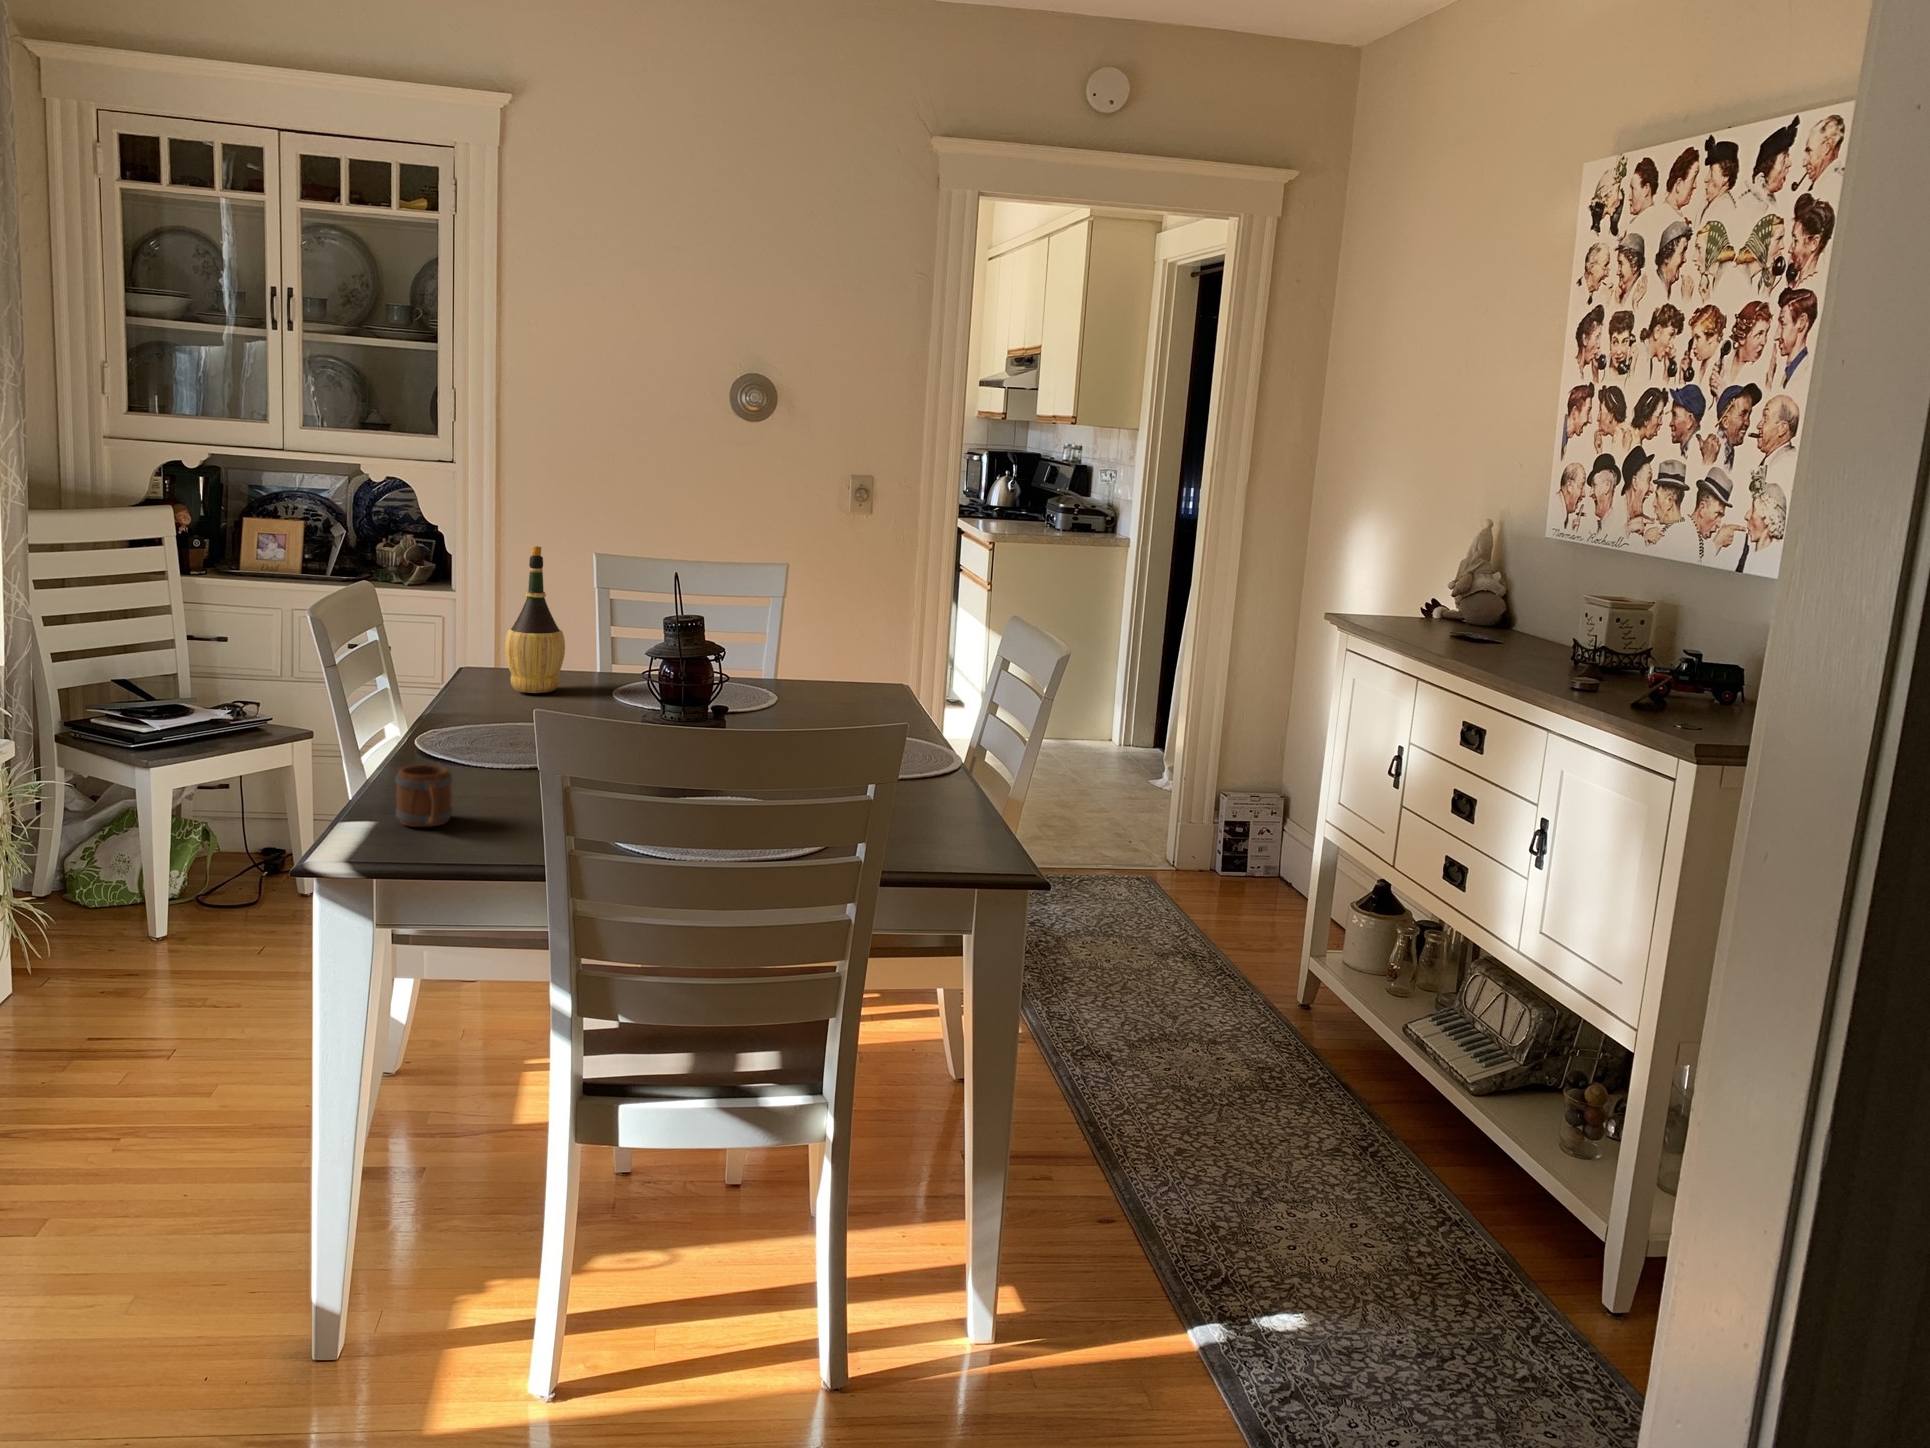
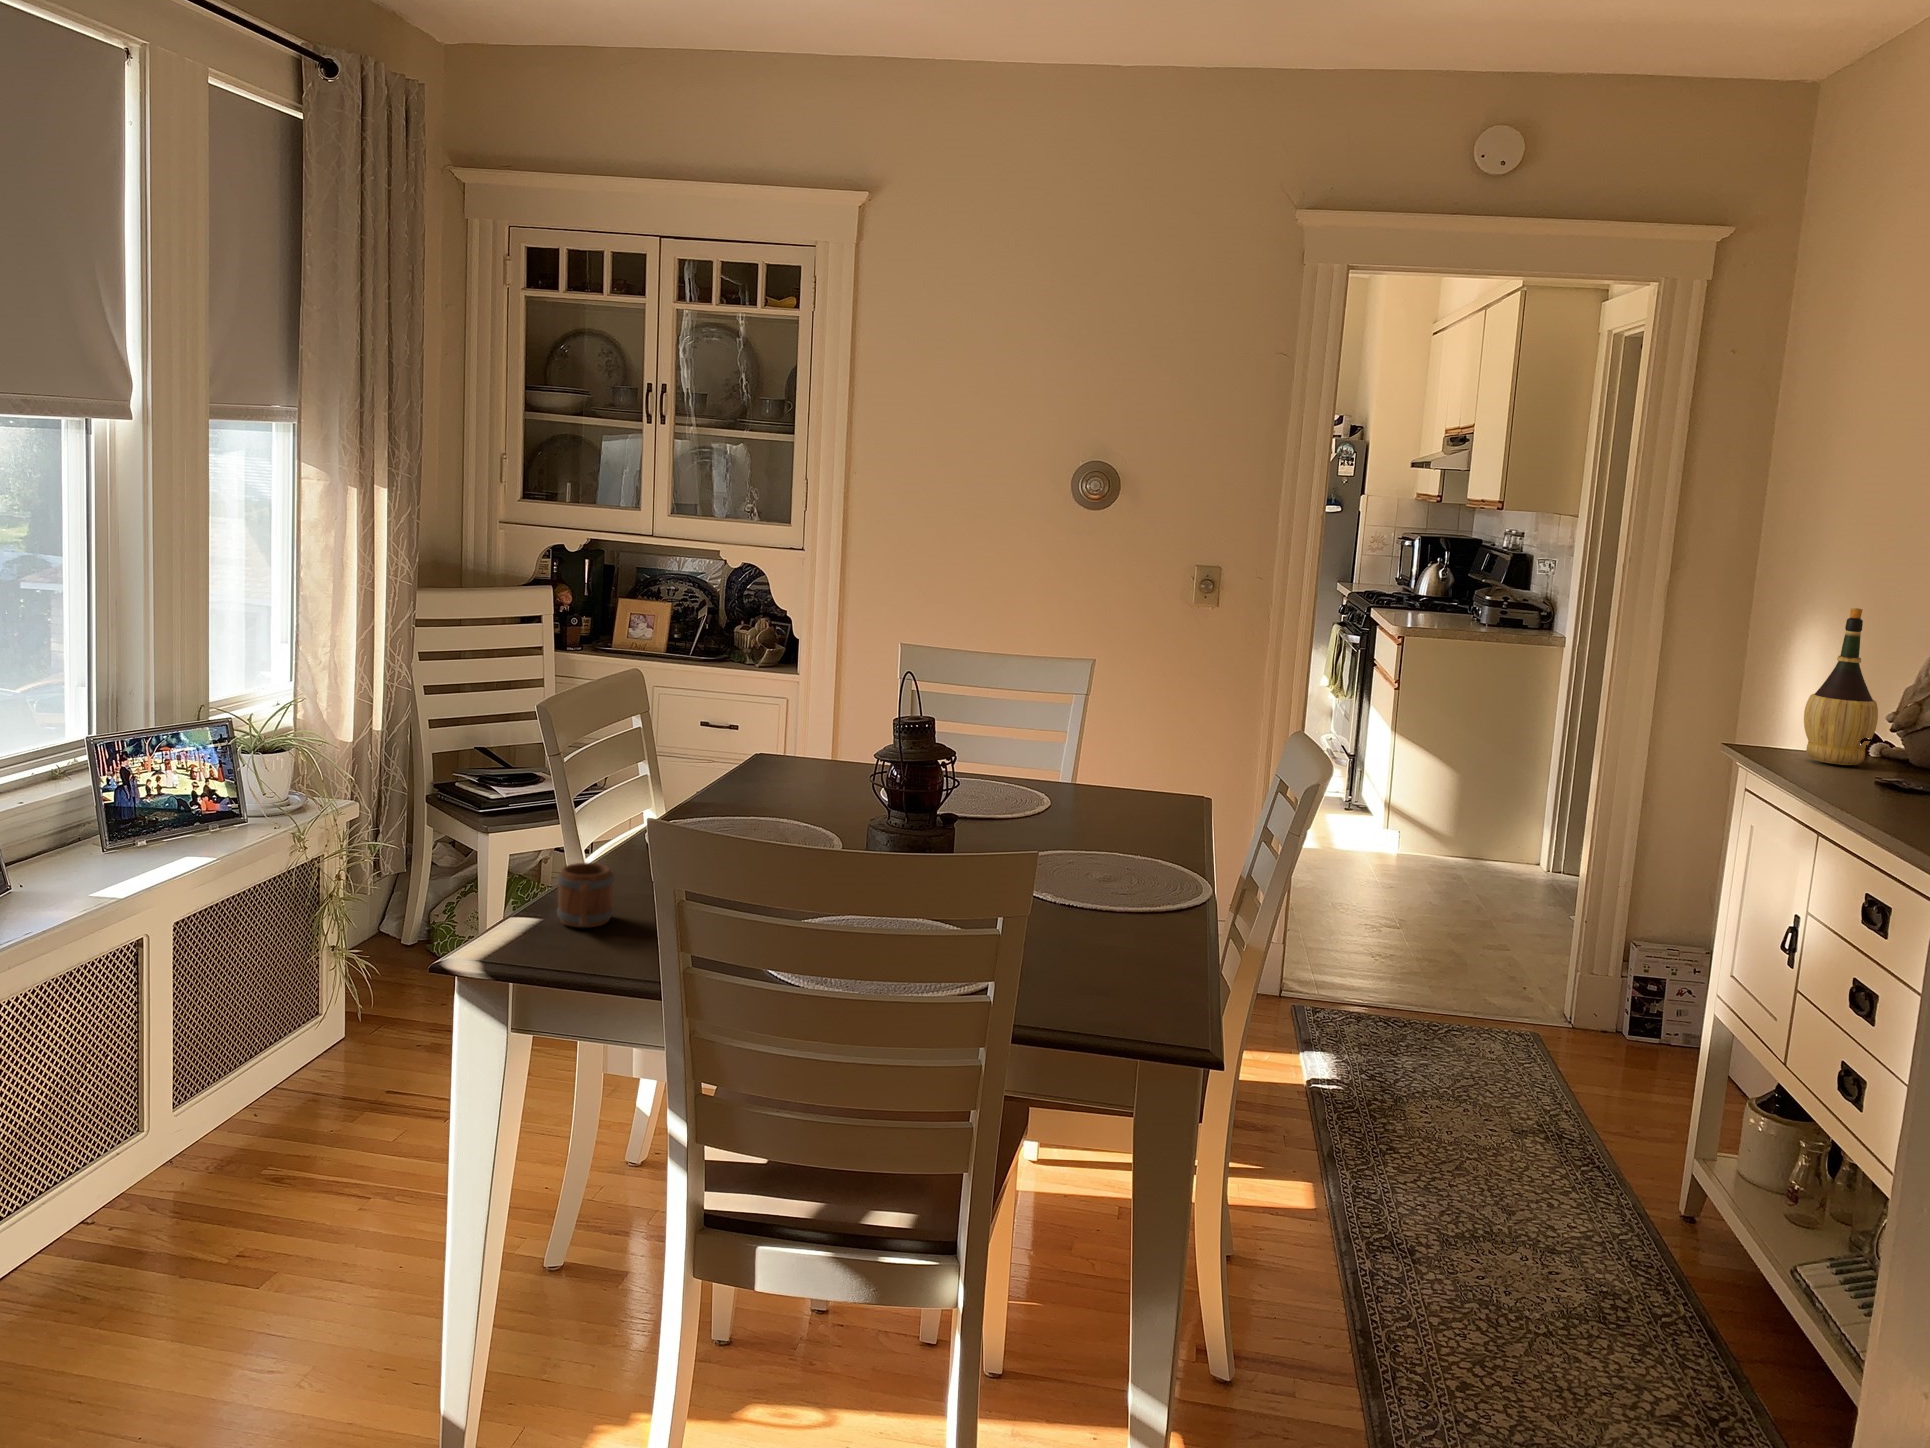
wine bottle: present [505,546,565,693] -> present [1804,608,1878,765]

